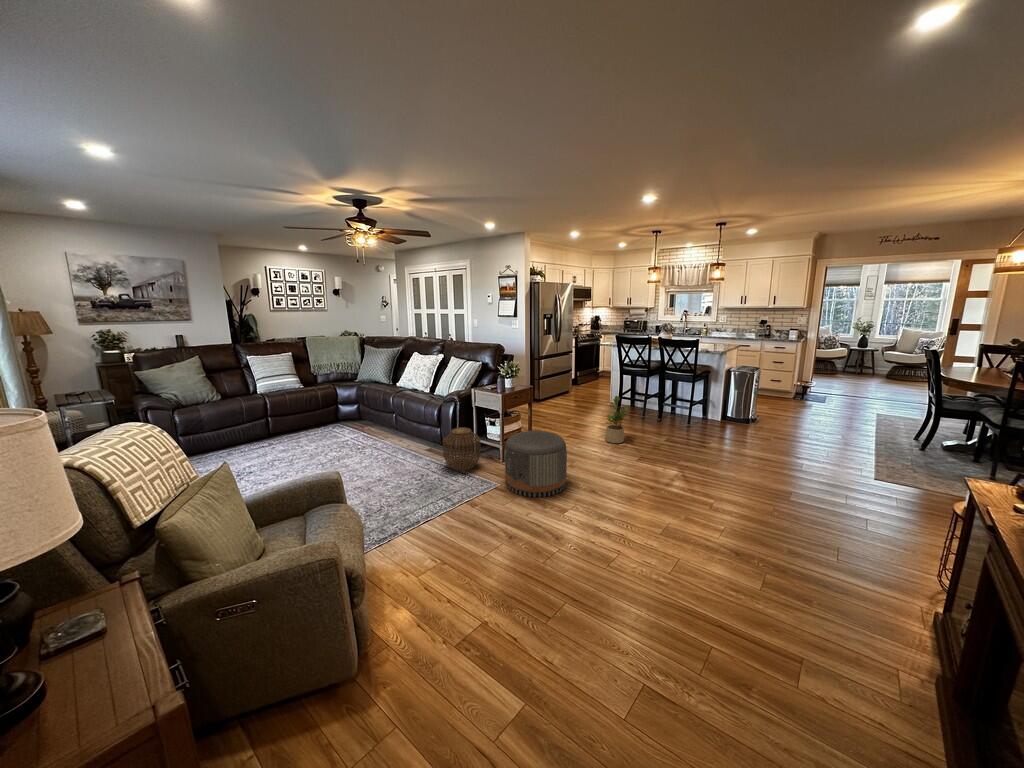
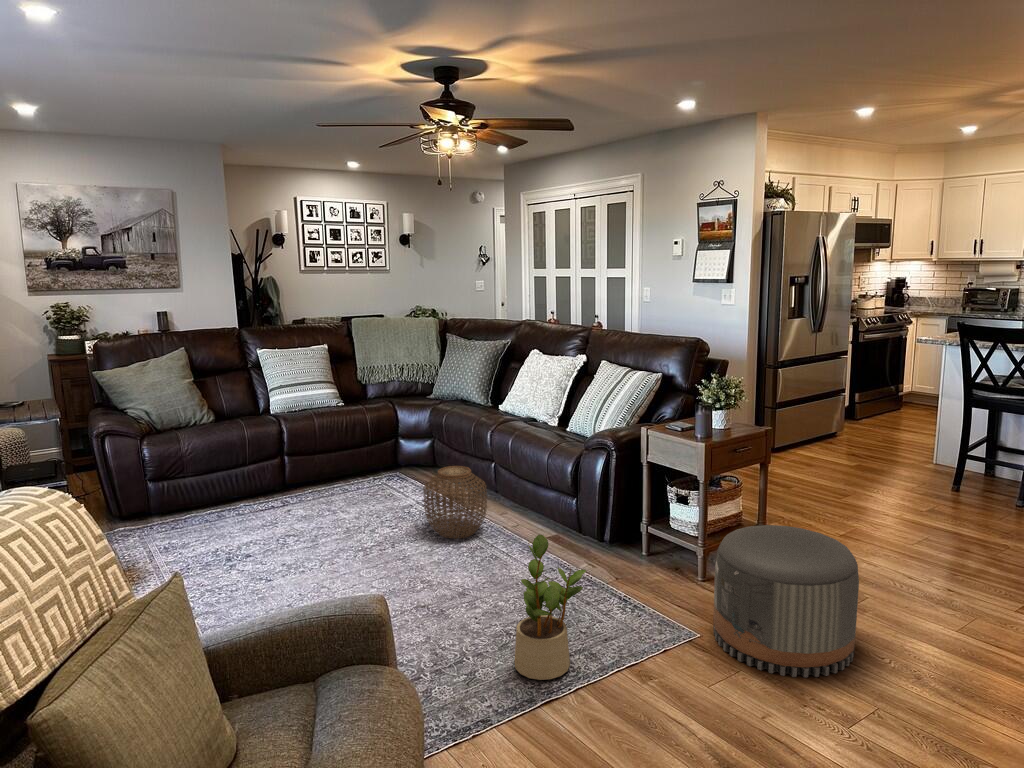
potted plant: present [605,396,628,443] -> present [515,535,586,680]
woven basket: present [443,427,481,471] -> present [423,466,487,539]

